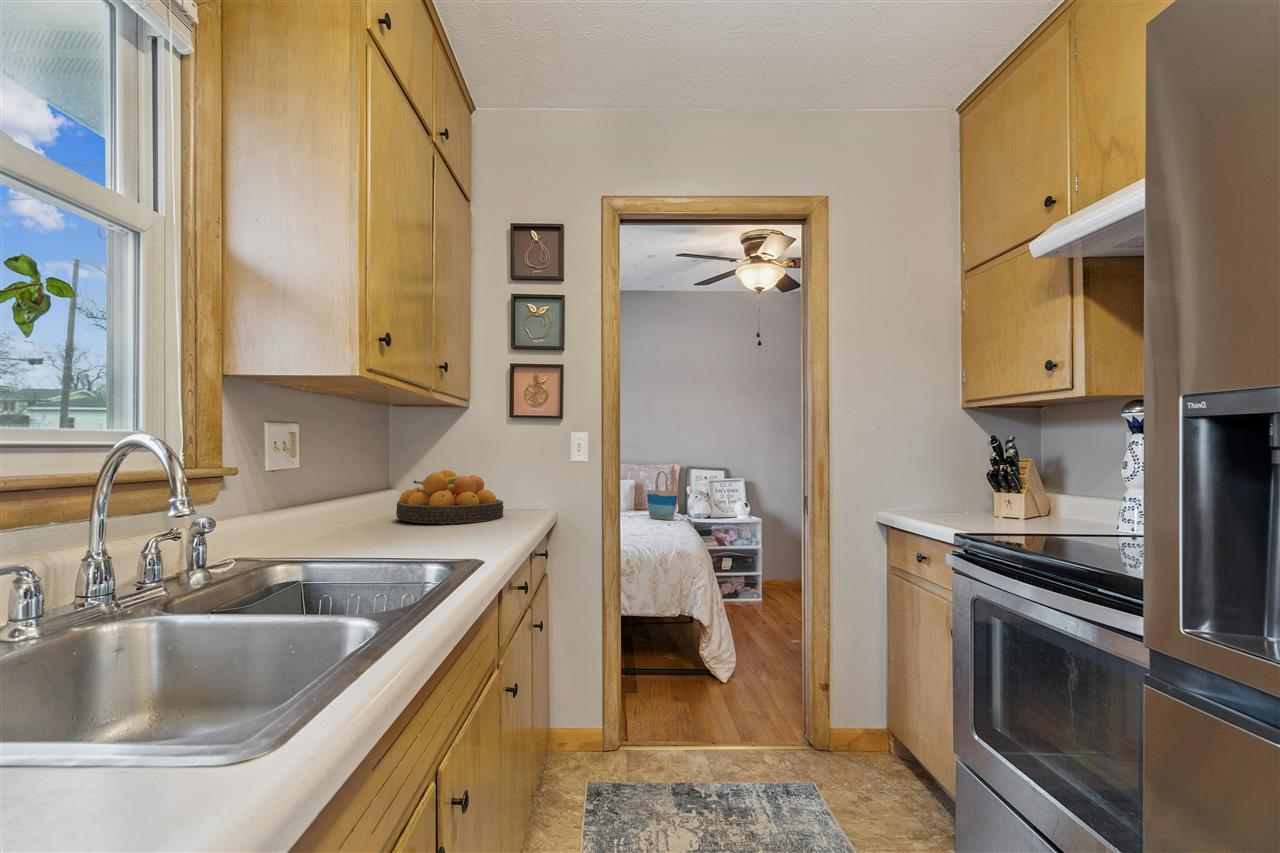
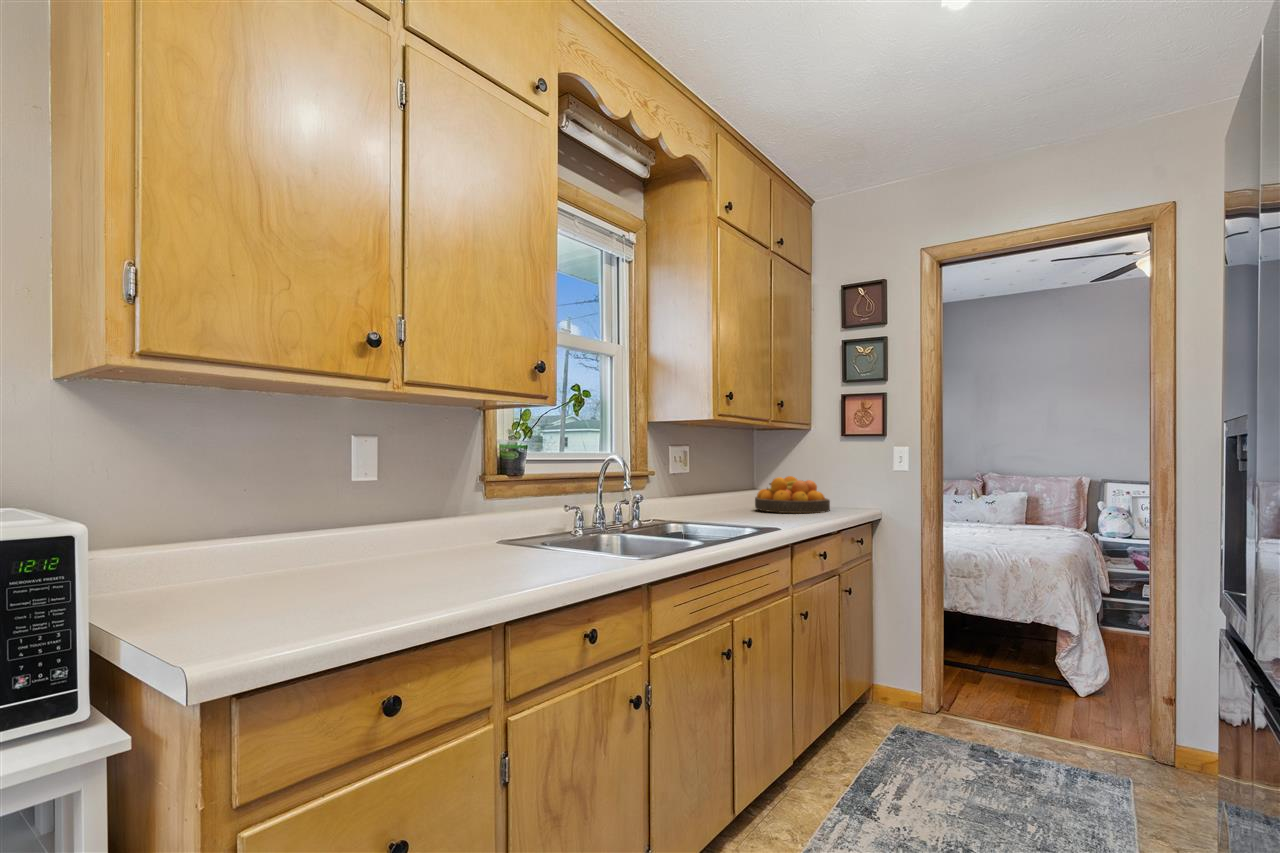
tote bag: present [647,471,678,520] -> none [1029,483,1063,534]

